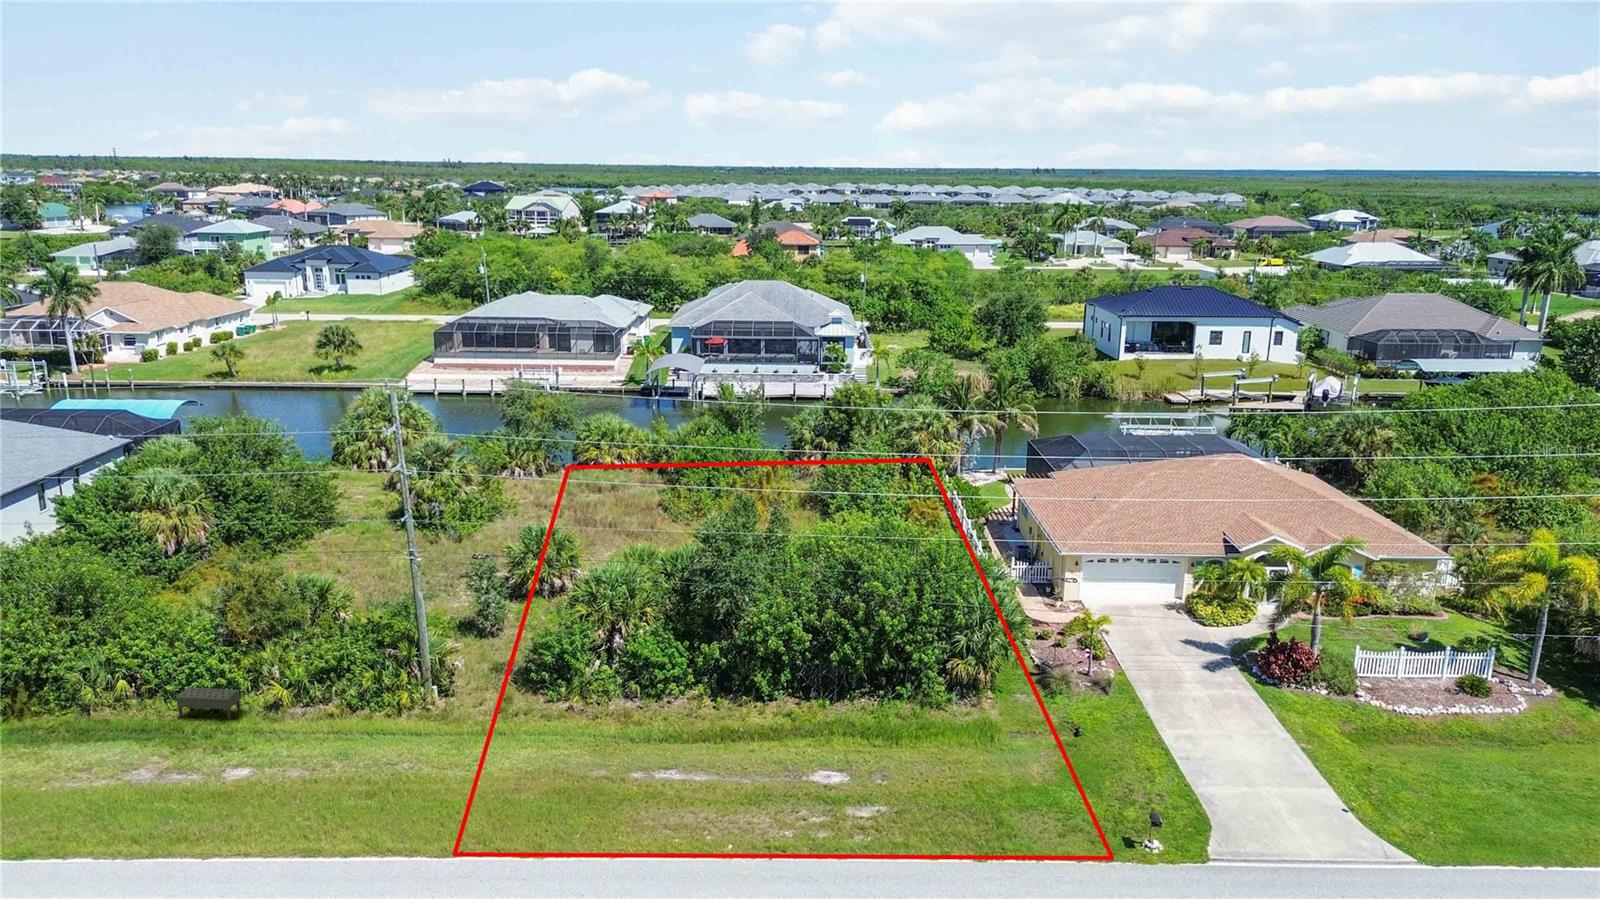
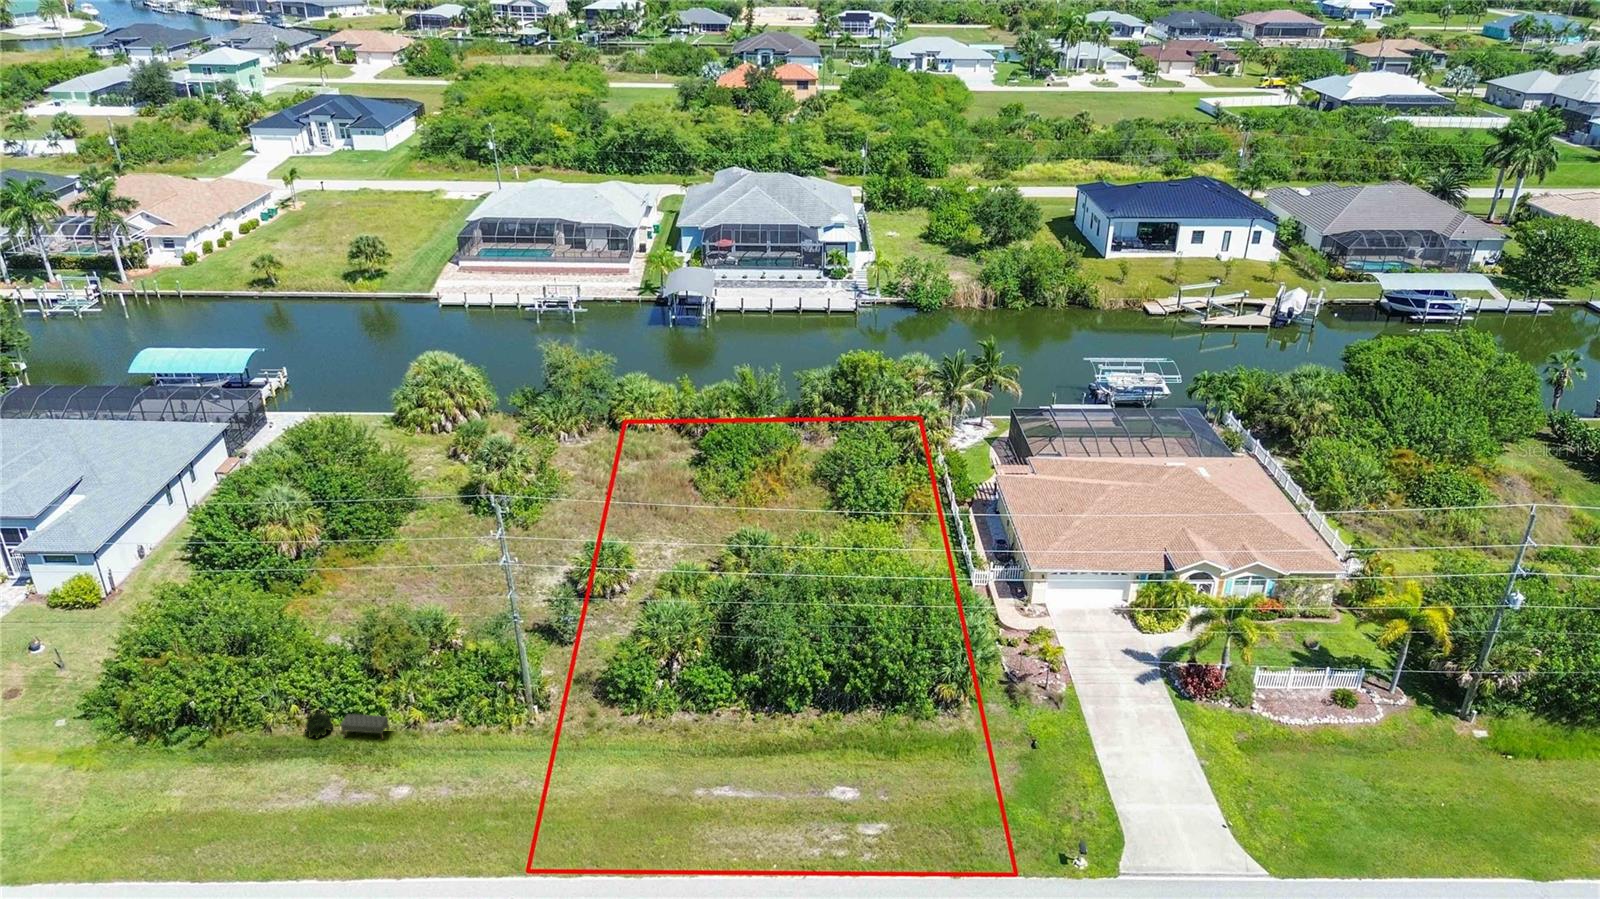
potted plant: none [130,684,171,718] -> present [305,712,332,738]

